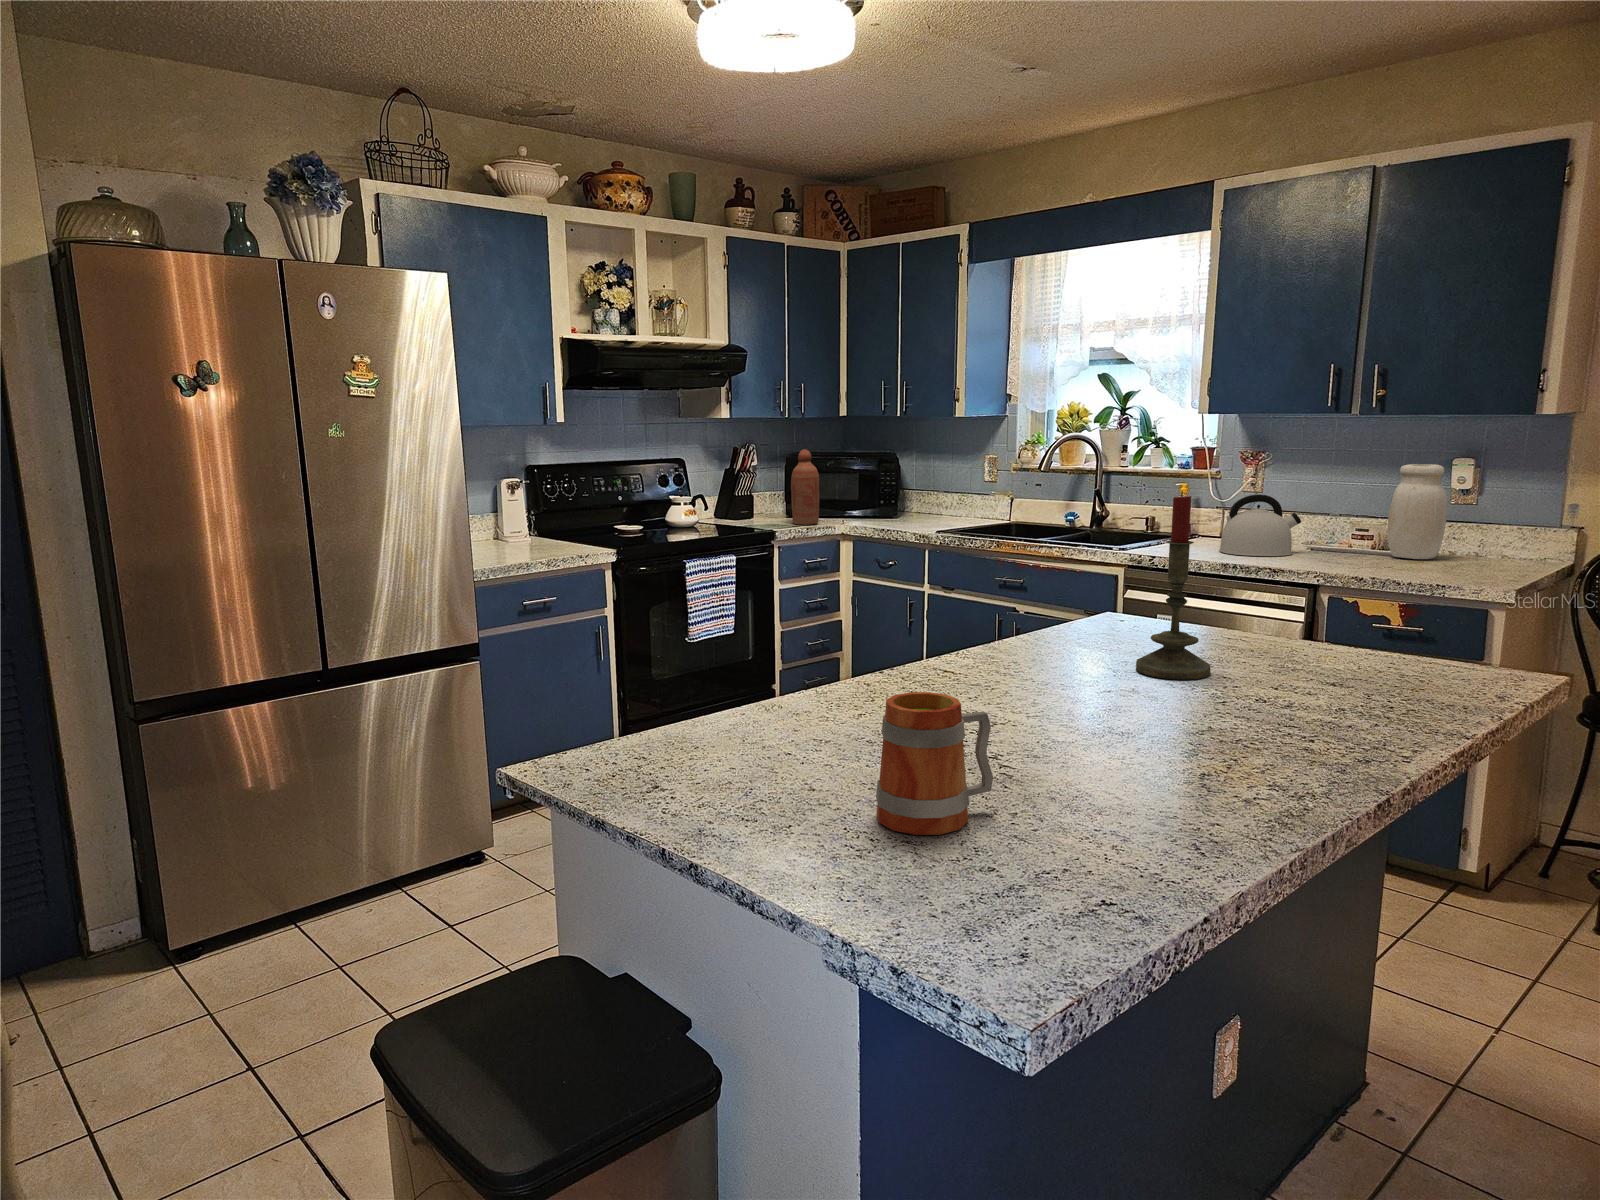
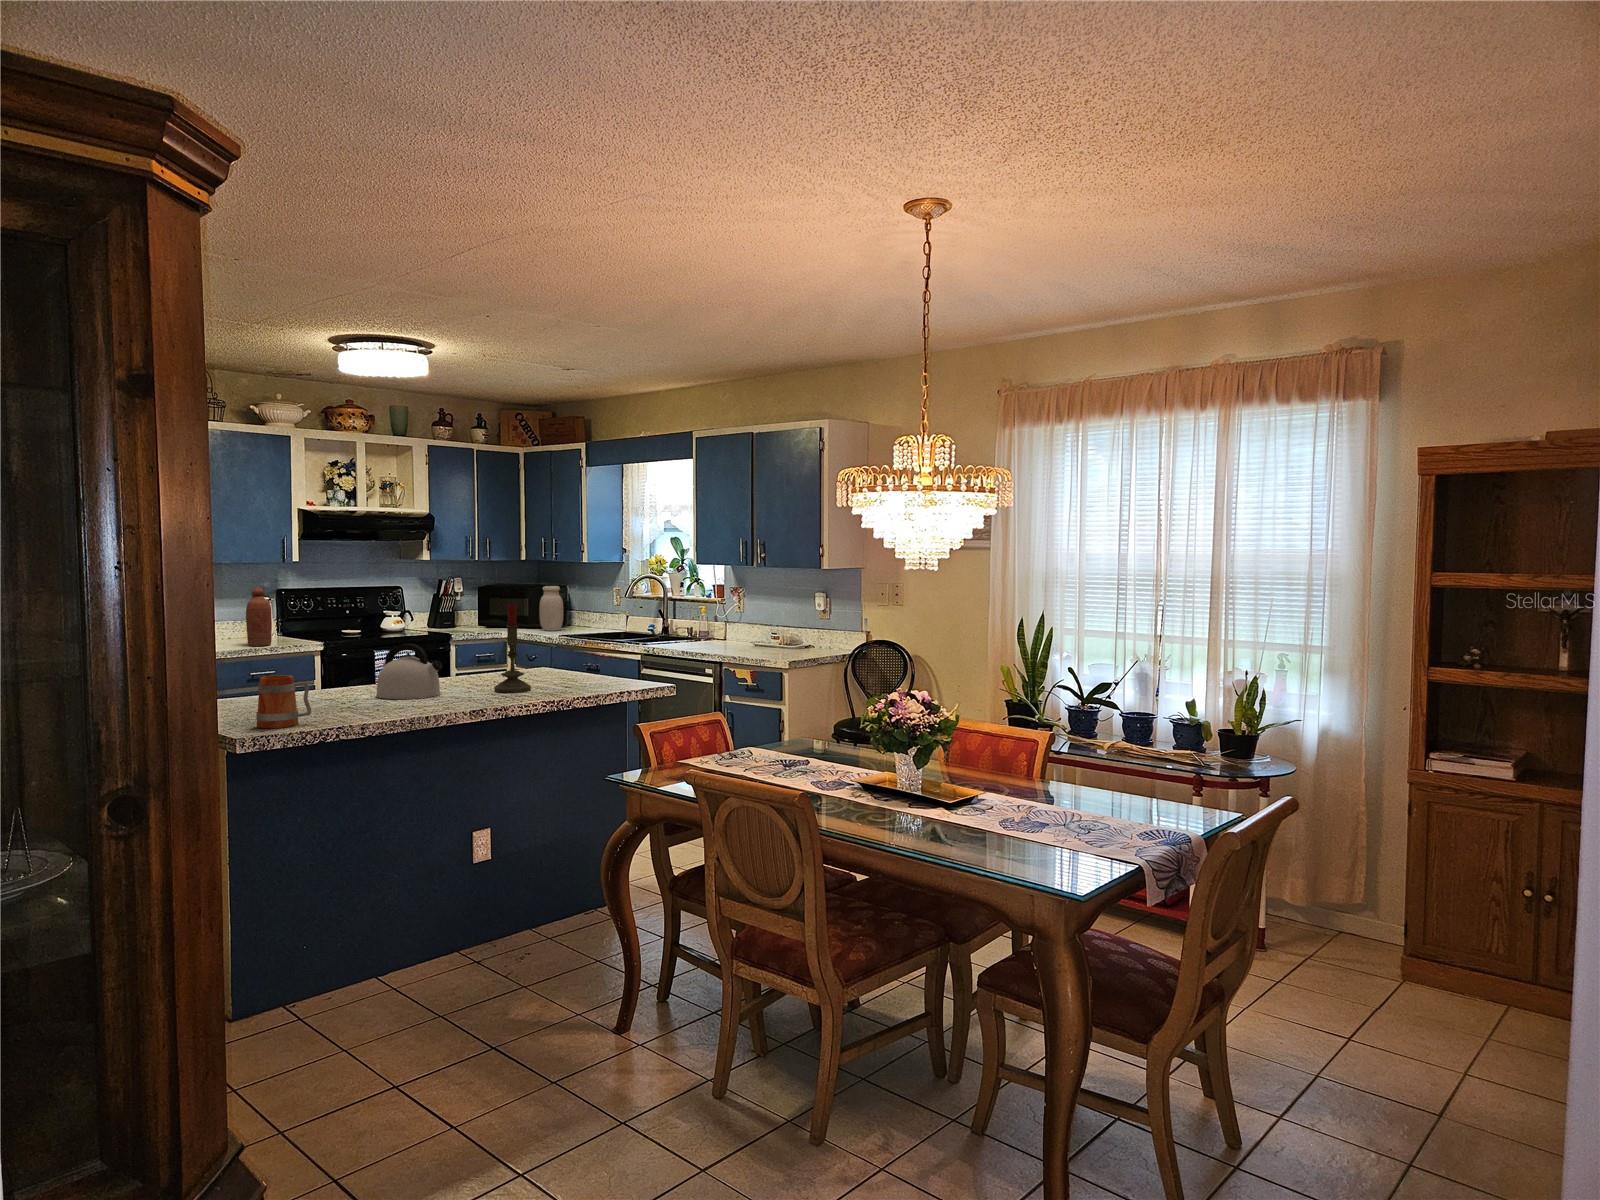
bottle: present [791,449,819,525] -> present [246,587,272,646]
jar: present [1387,464,1447,559] -> present [540,586,563,631]
kettle: present [1219,494,1301,556] -> present [376,644,442,699]

